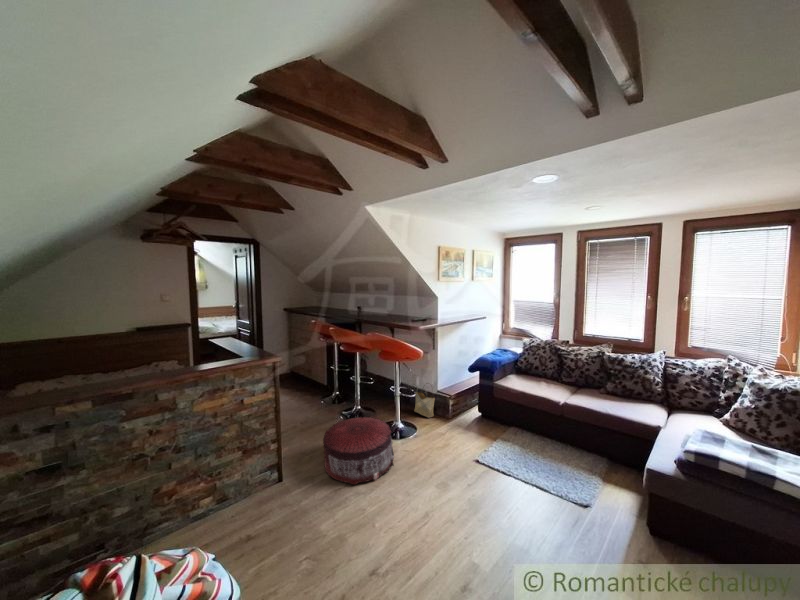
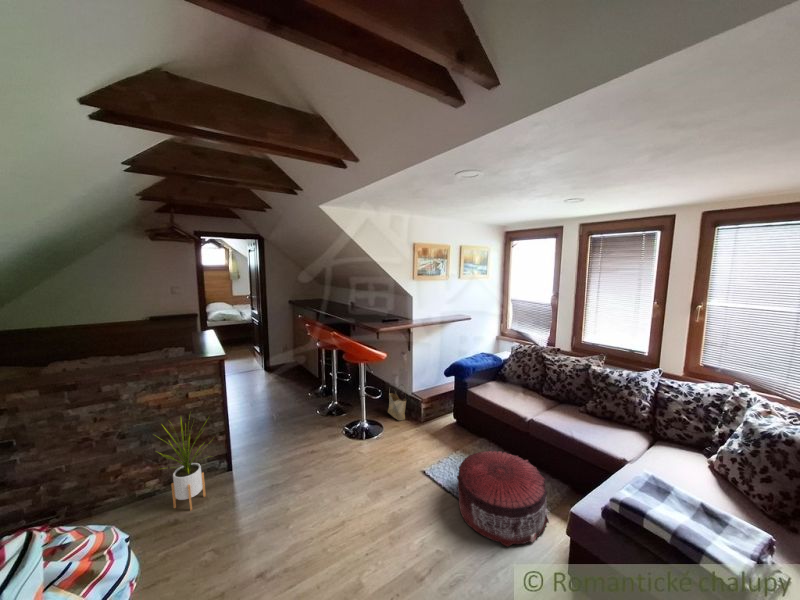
house plant: none [220,416,281,525] -> present [158,417,210,510]
pouf: present [323,417,394,485] -> present [457,451,549,547]

